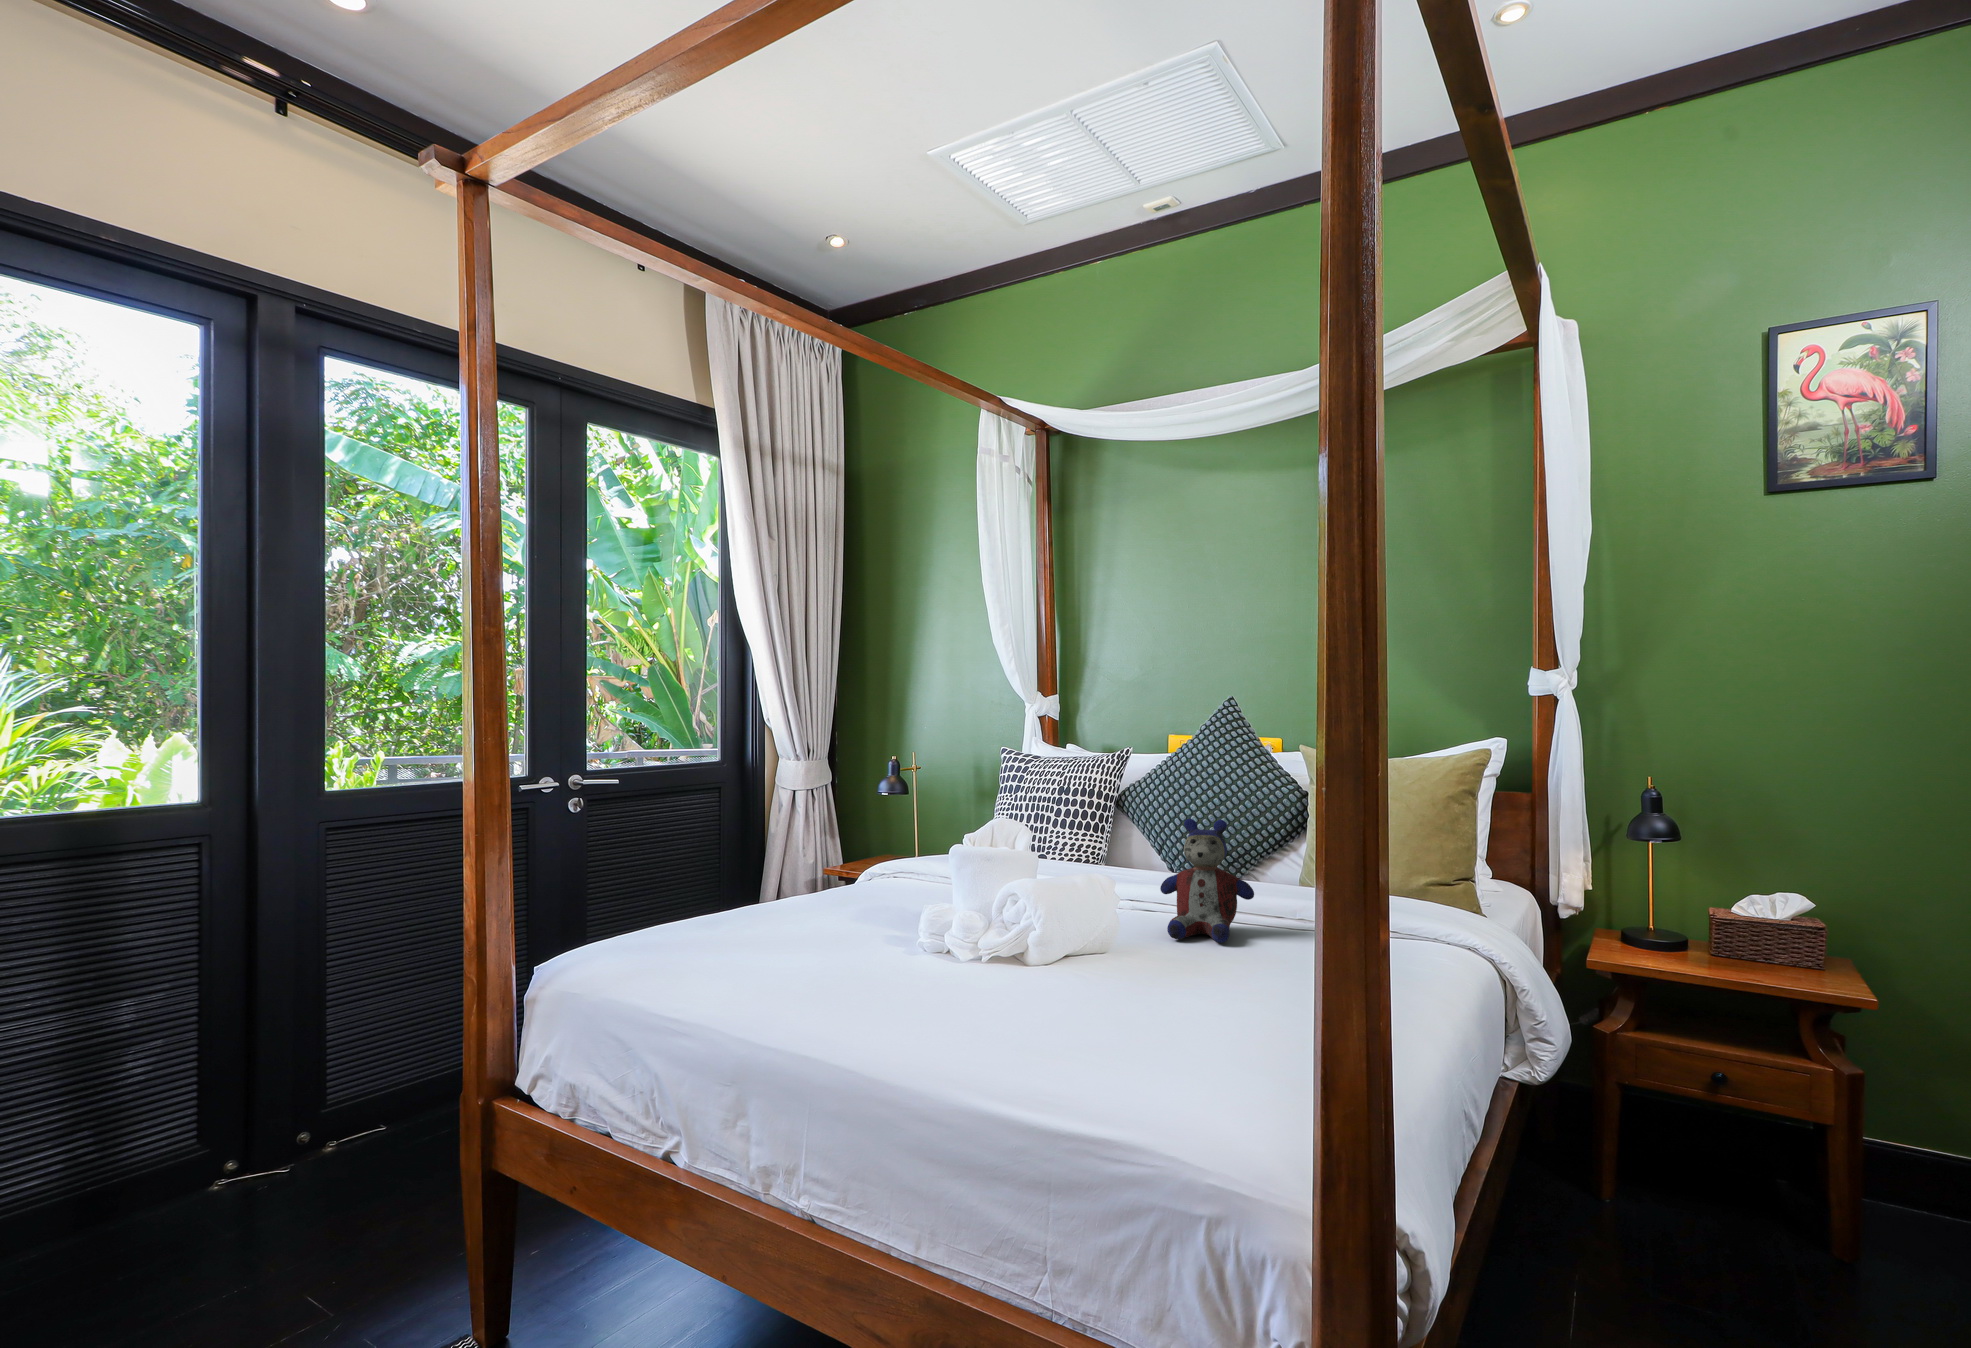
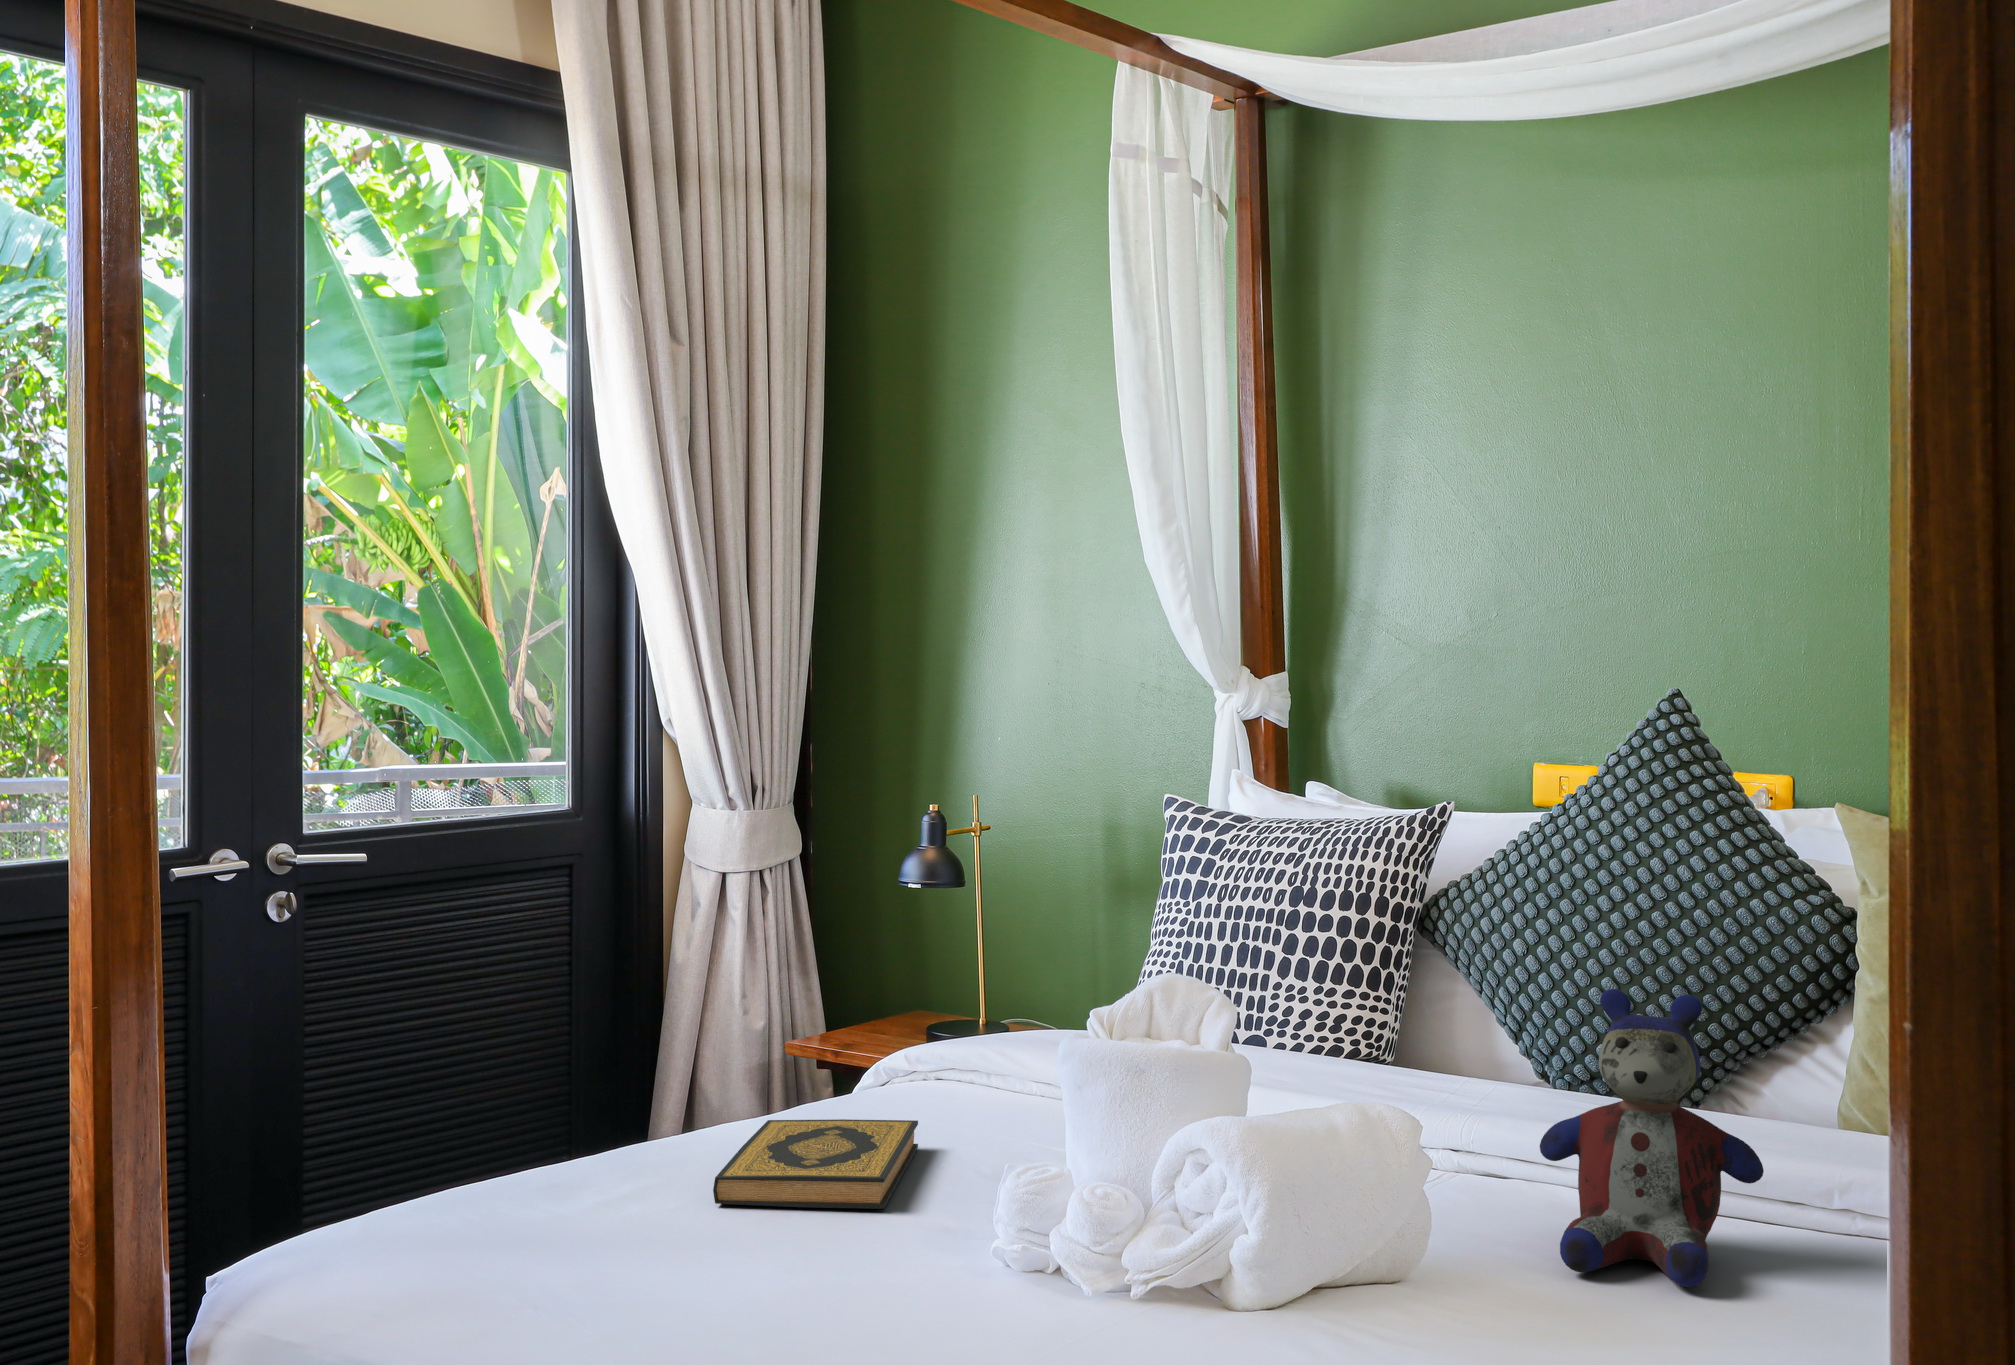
hardback book: none [801,891,891,925] -> present [713,1119,918,1209]

